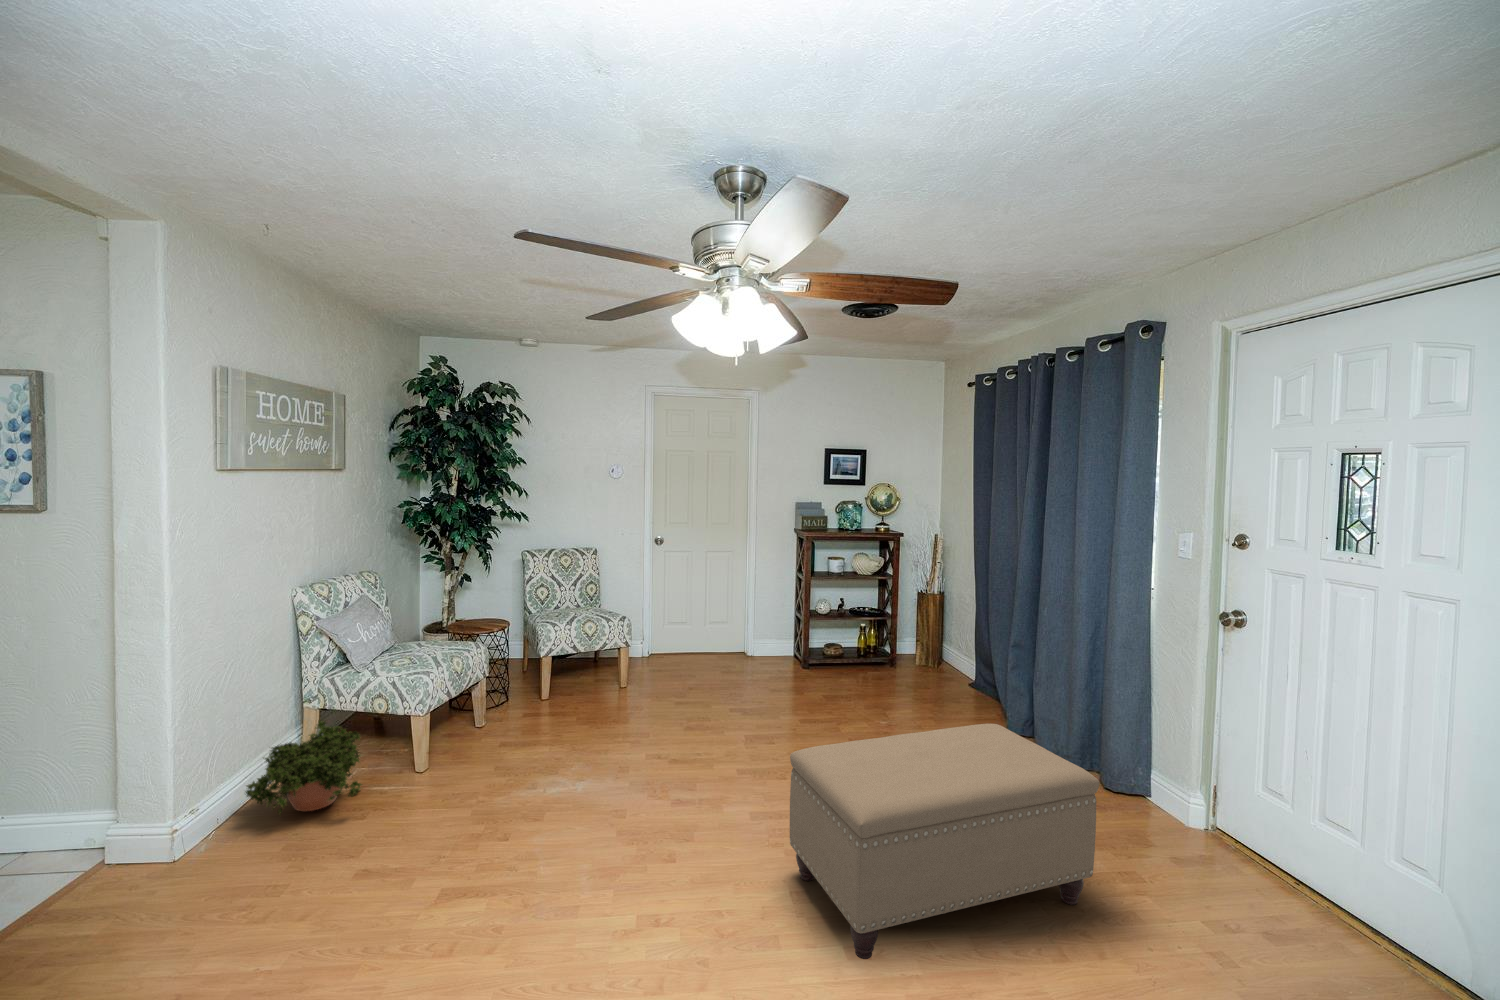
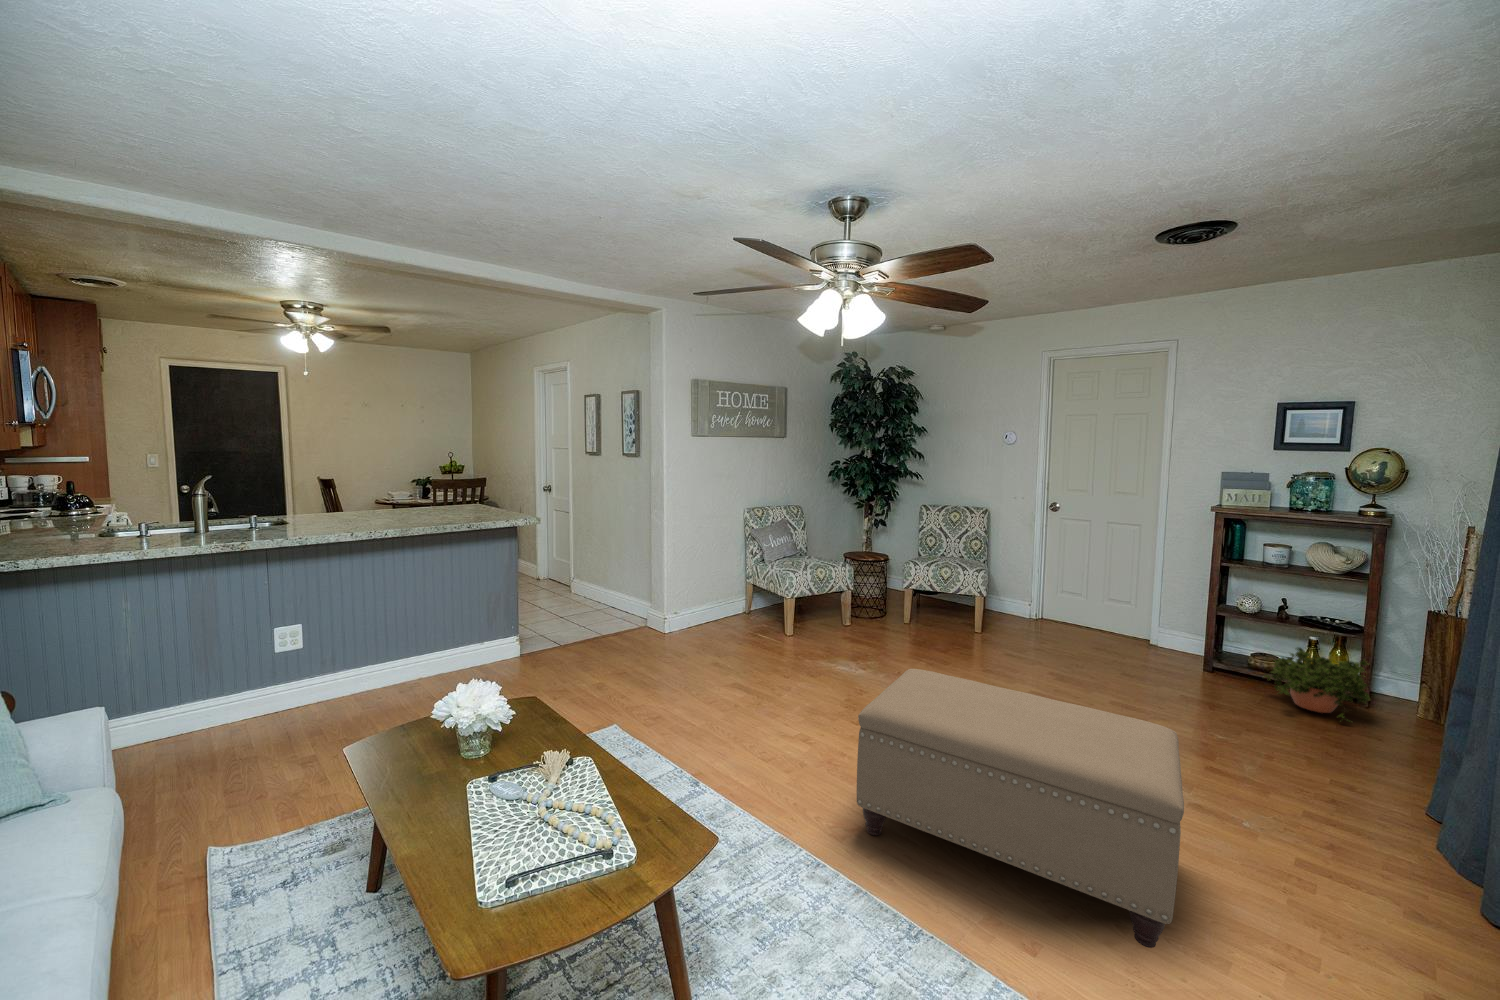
potted plant: present [245,721,361,814] -> present [1265,648,1370,718]

